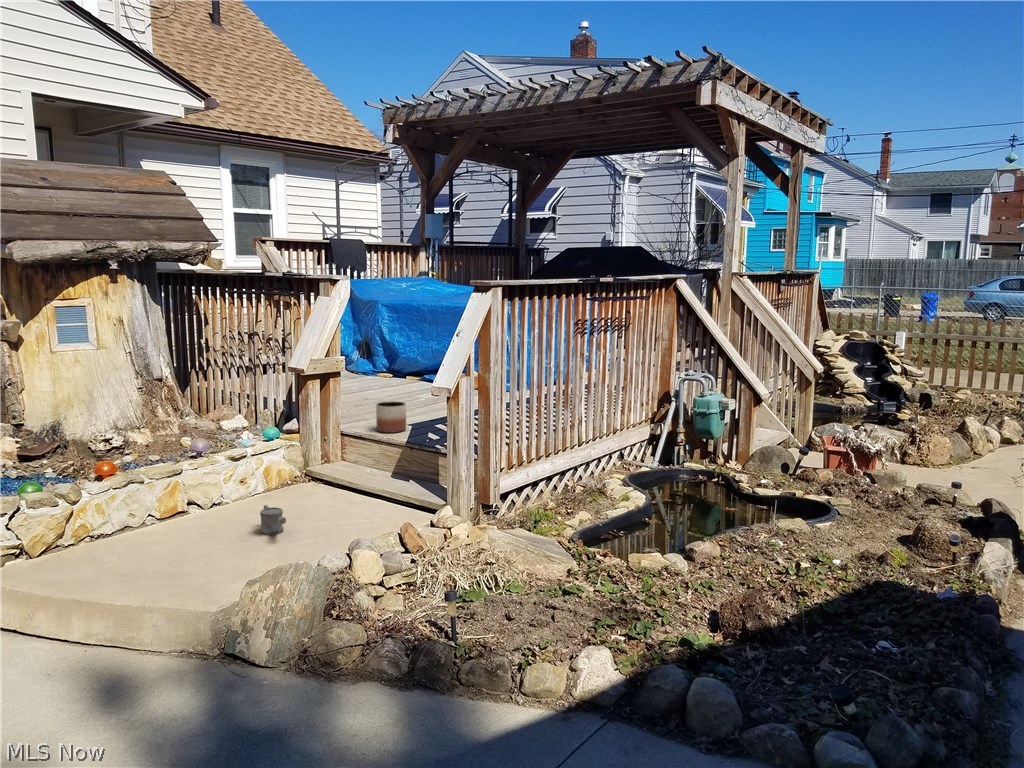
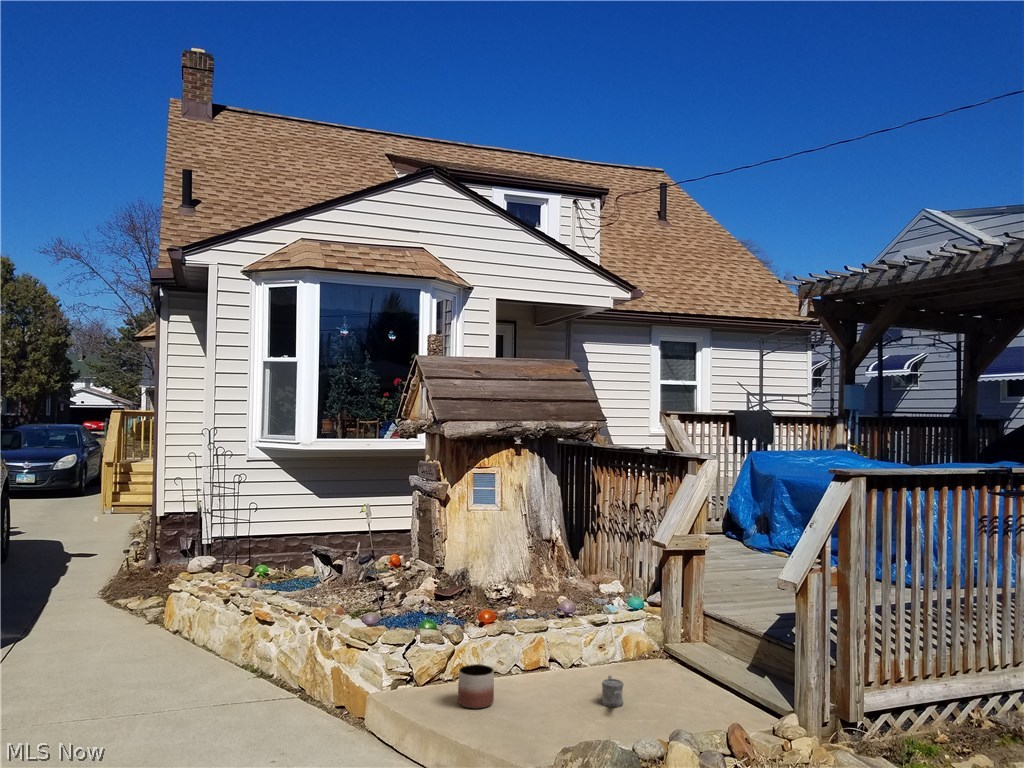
planter: present [376,401,406,433] -> present [458,664,494,709]

